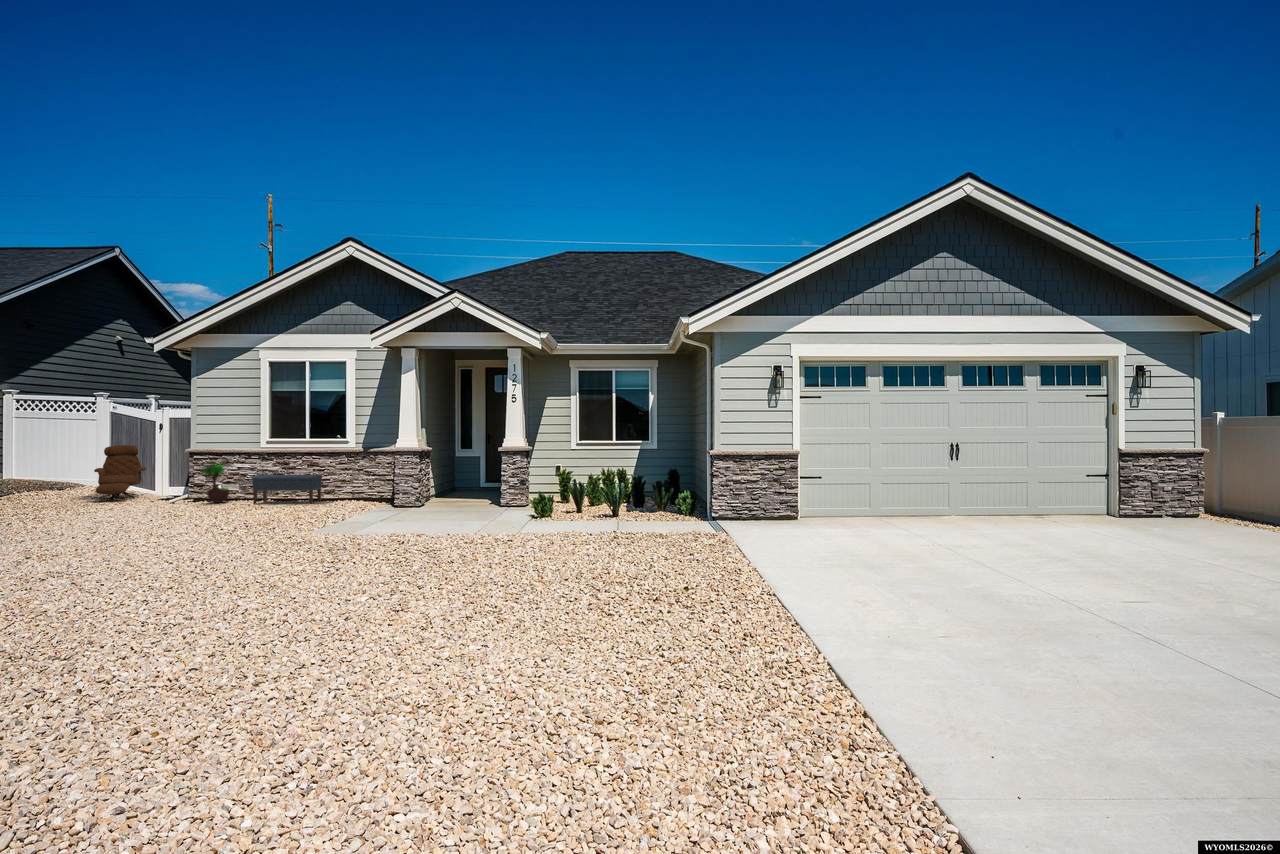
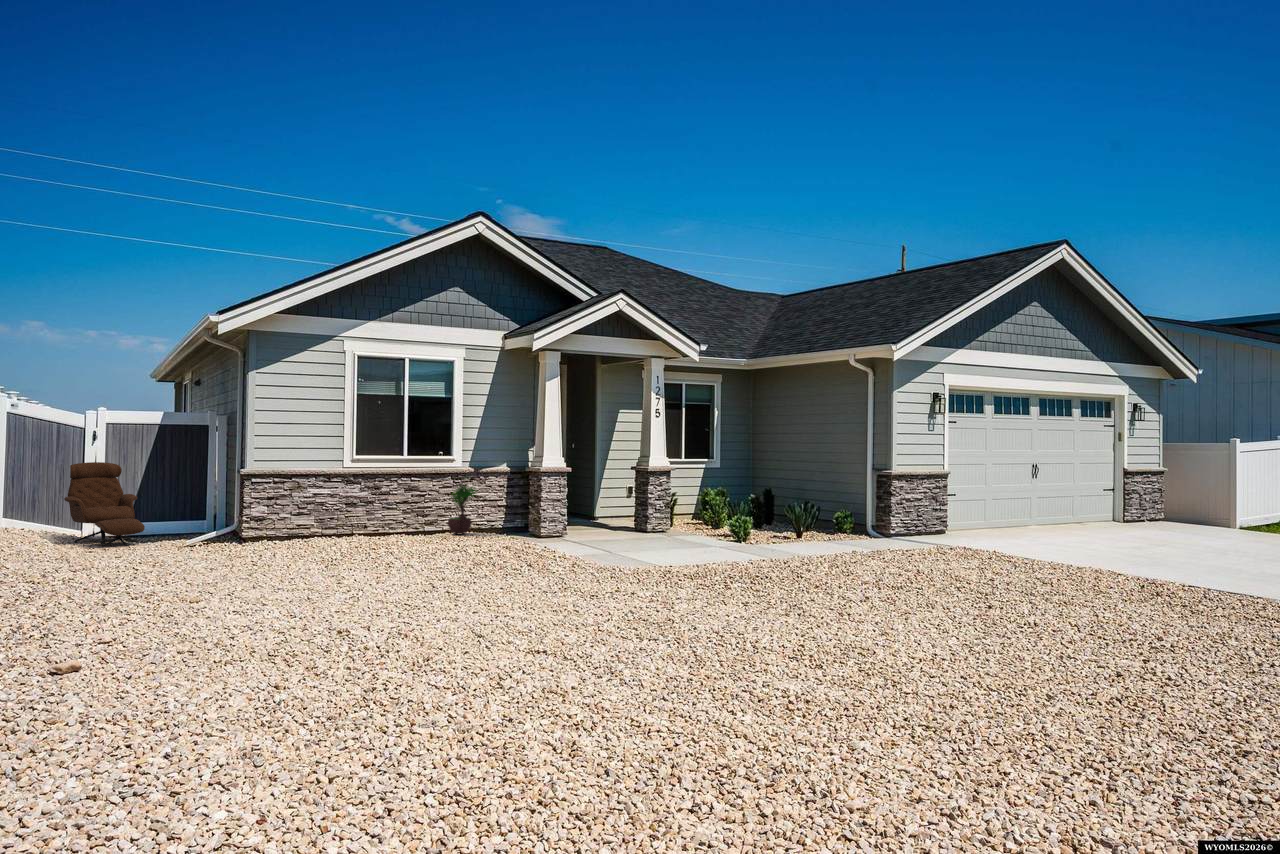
potted tree: present [201,461,229,502] -> present [448,484,475,534]
bench: present [252,474,322,504] -> none [352,501,435,540]

